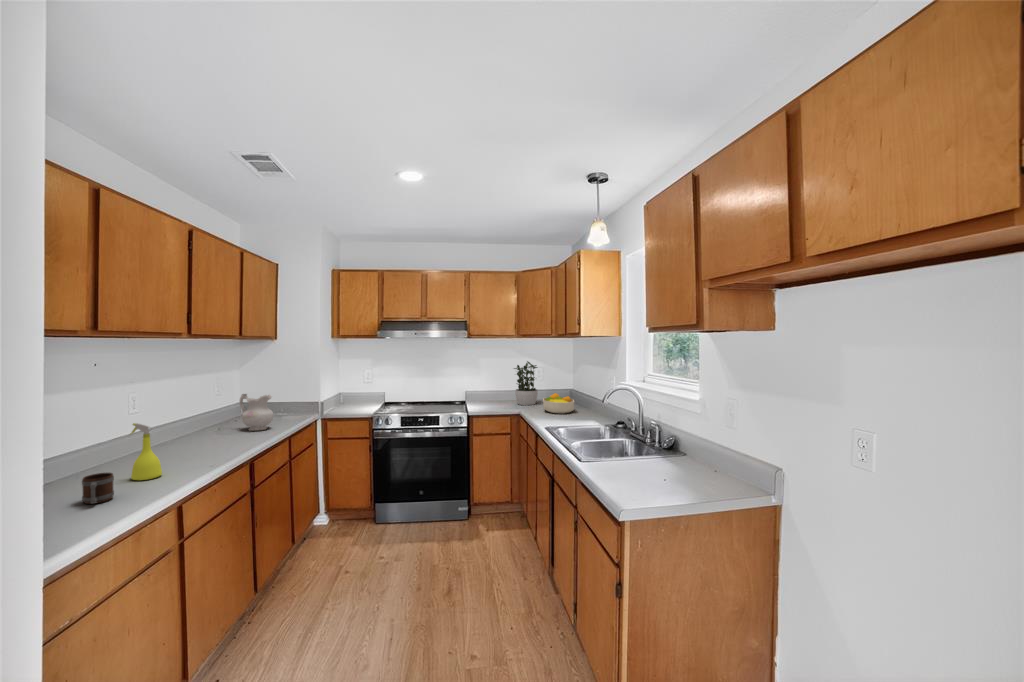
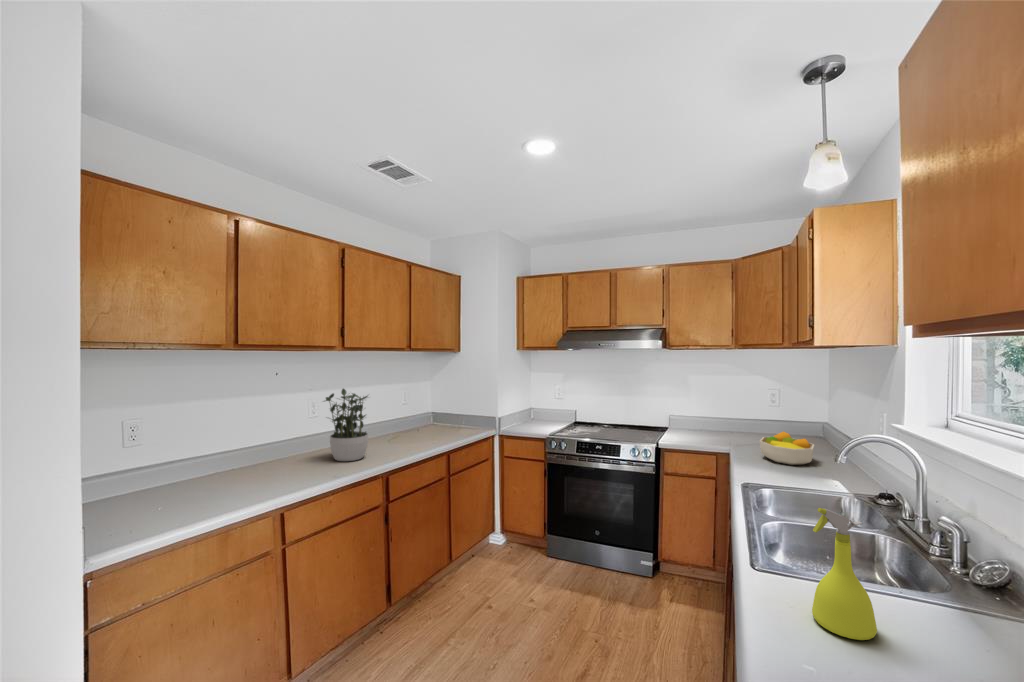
potted plant: present [514,361,538,405] -> present [326,389,368,461]
ceramic pitcher: present [240,394,273,431] -> none [415,402,443,439]
spray bottle: present [131,423,162,480] -> present [812,508,877,640]
mug: present [82,473,114,504] -> none [201,470,231,500]

